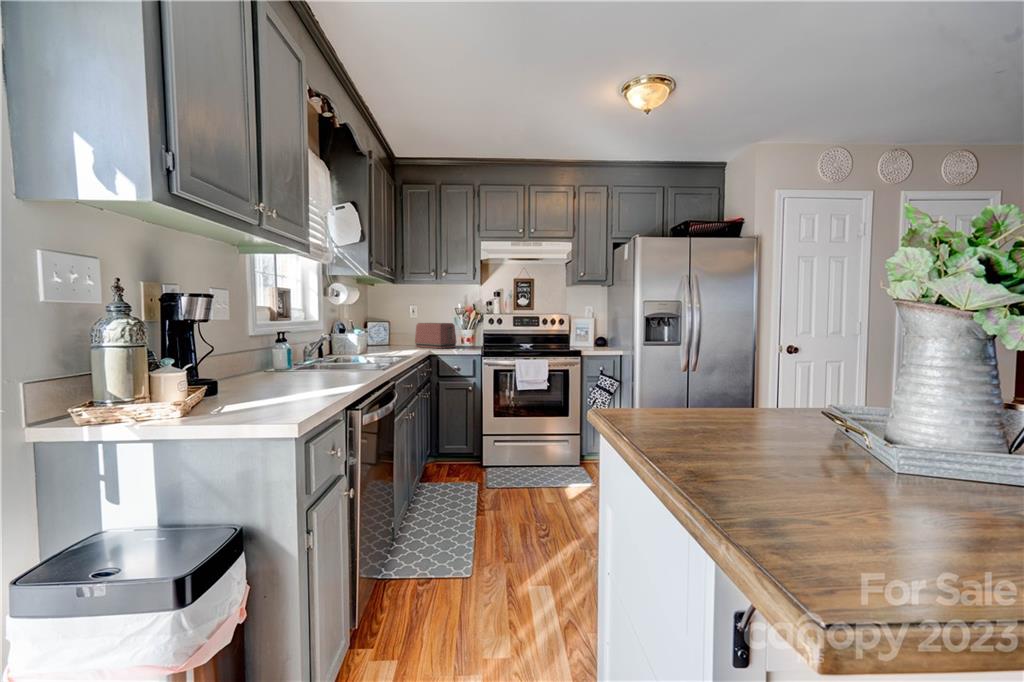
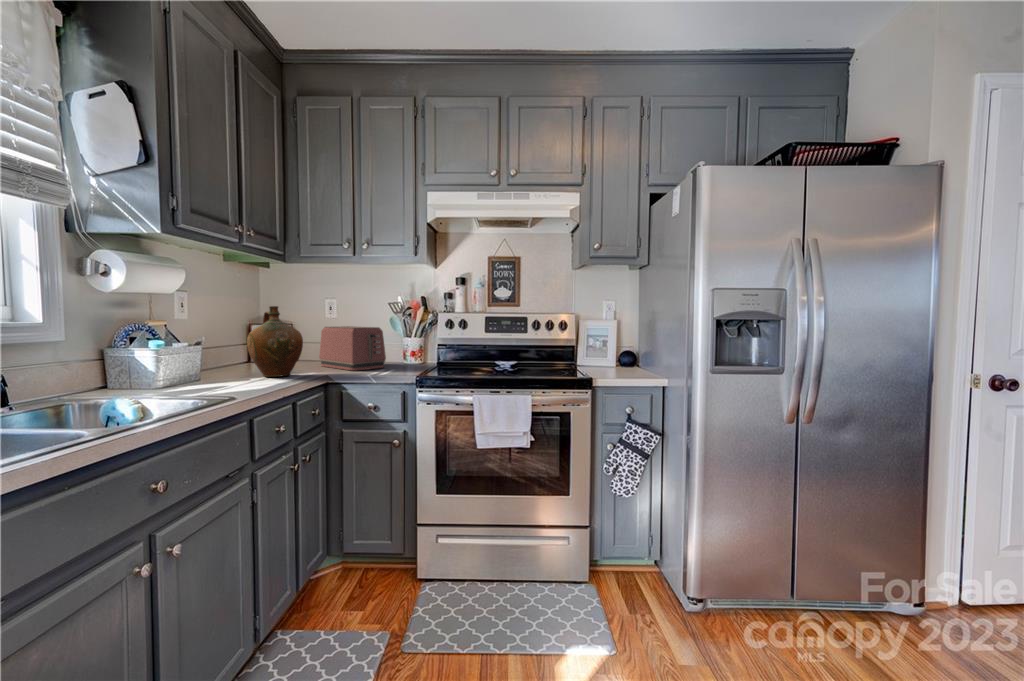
ceramic jug: none [388,311,418,351] -> present [247,306,303,377]

